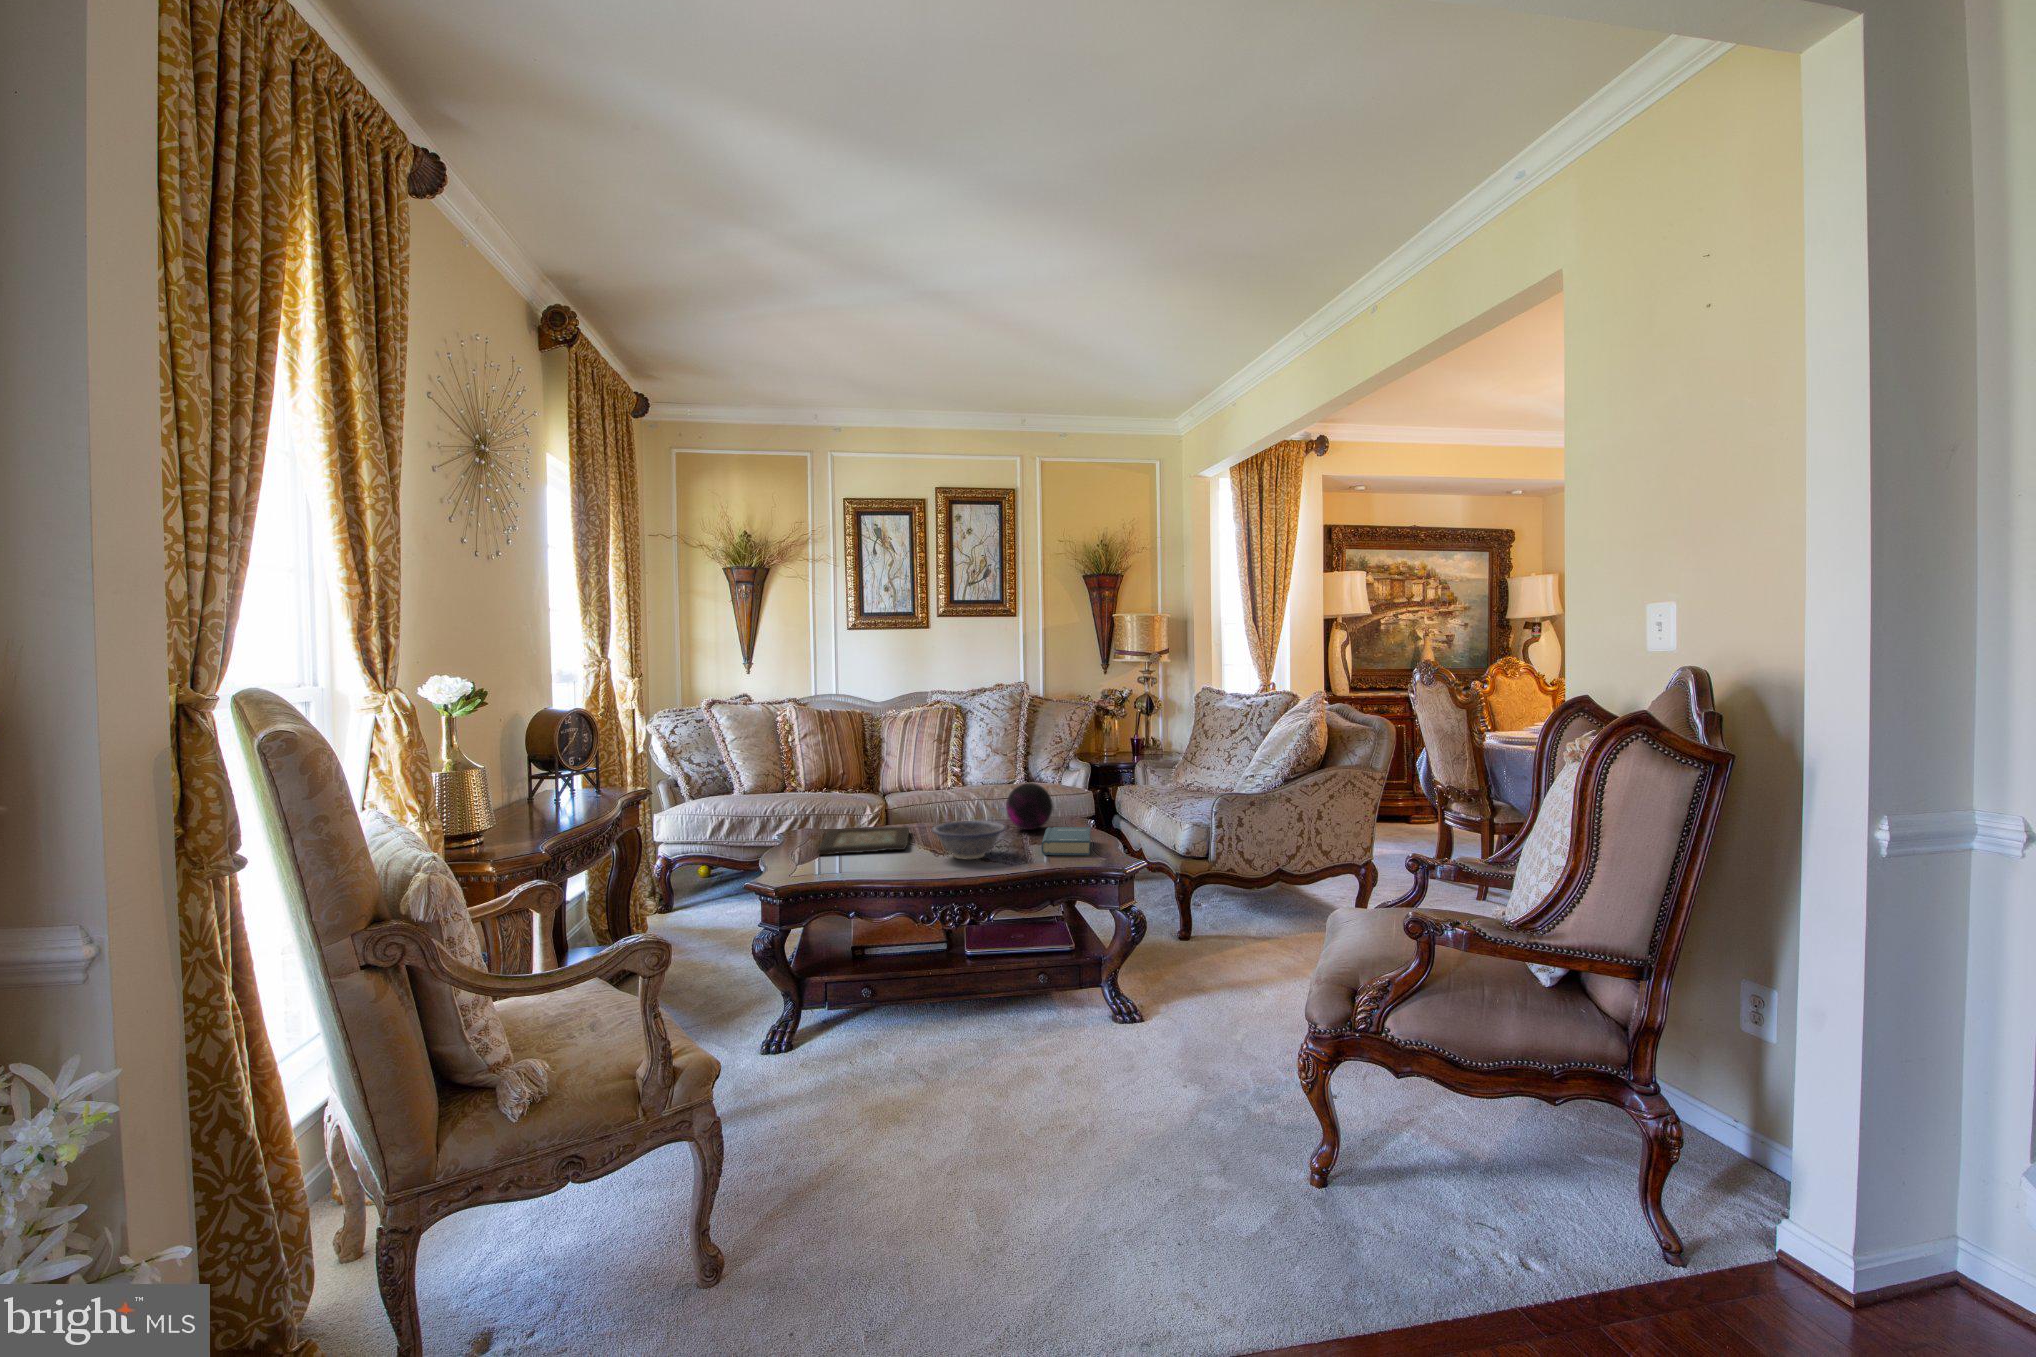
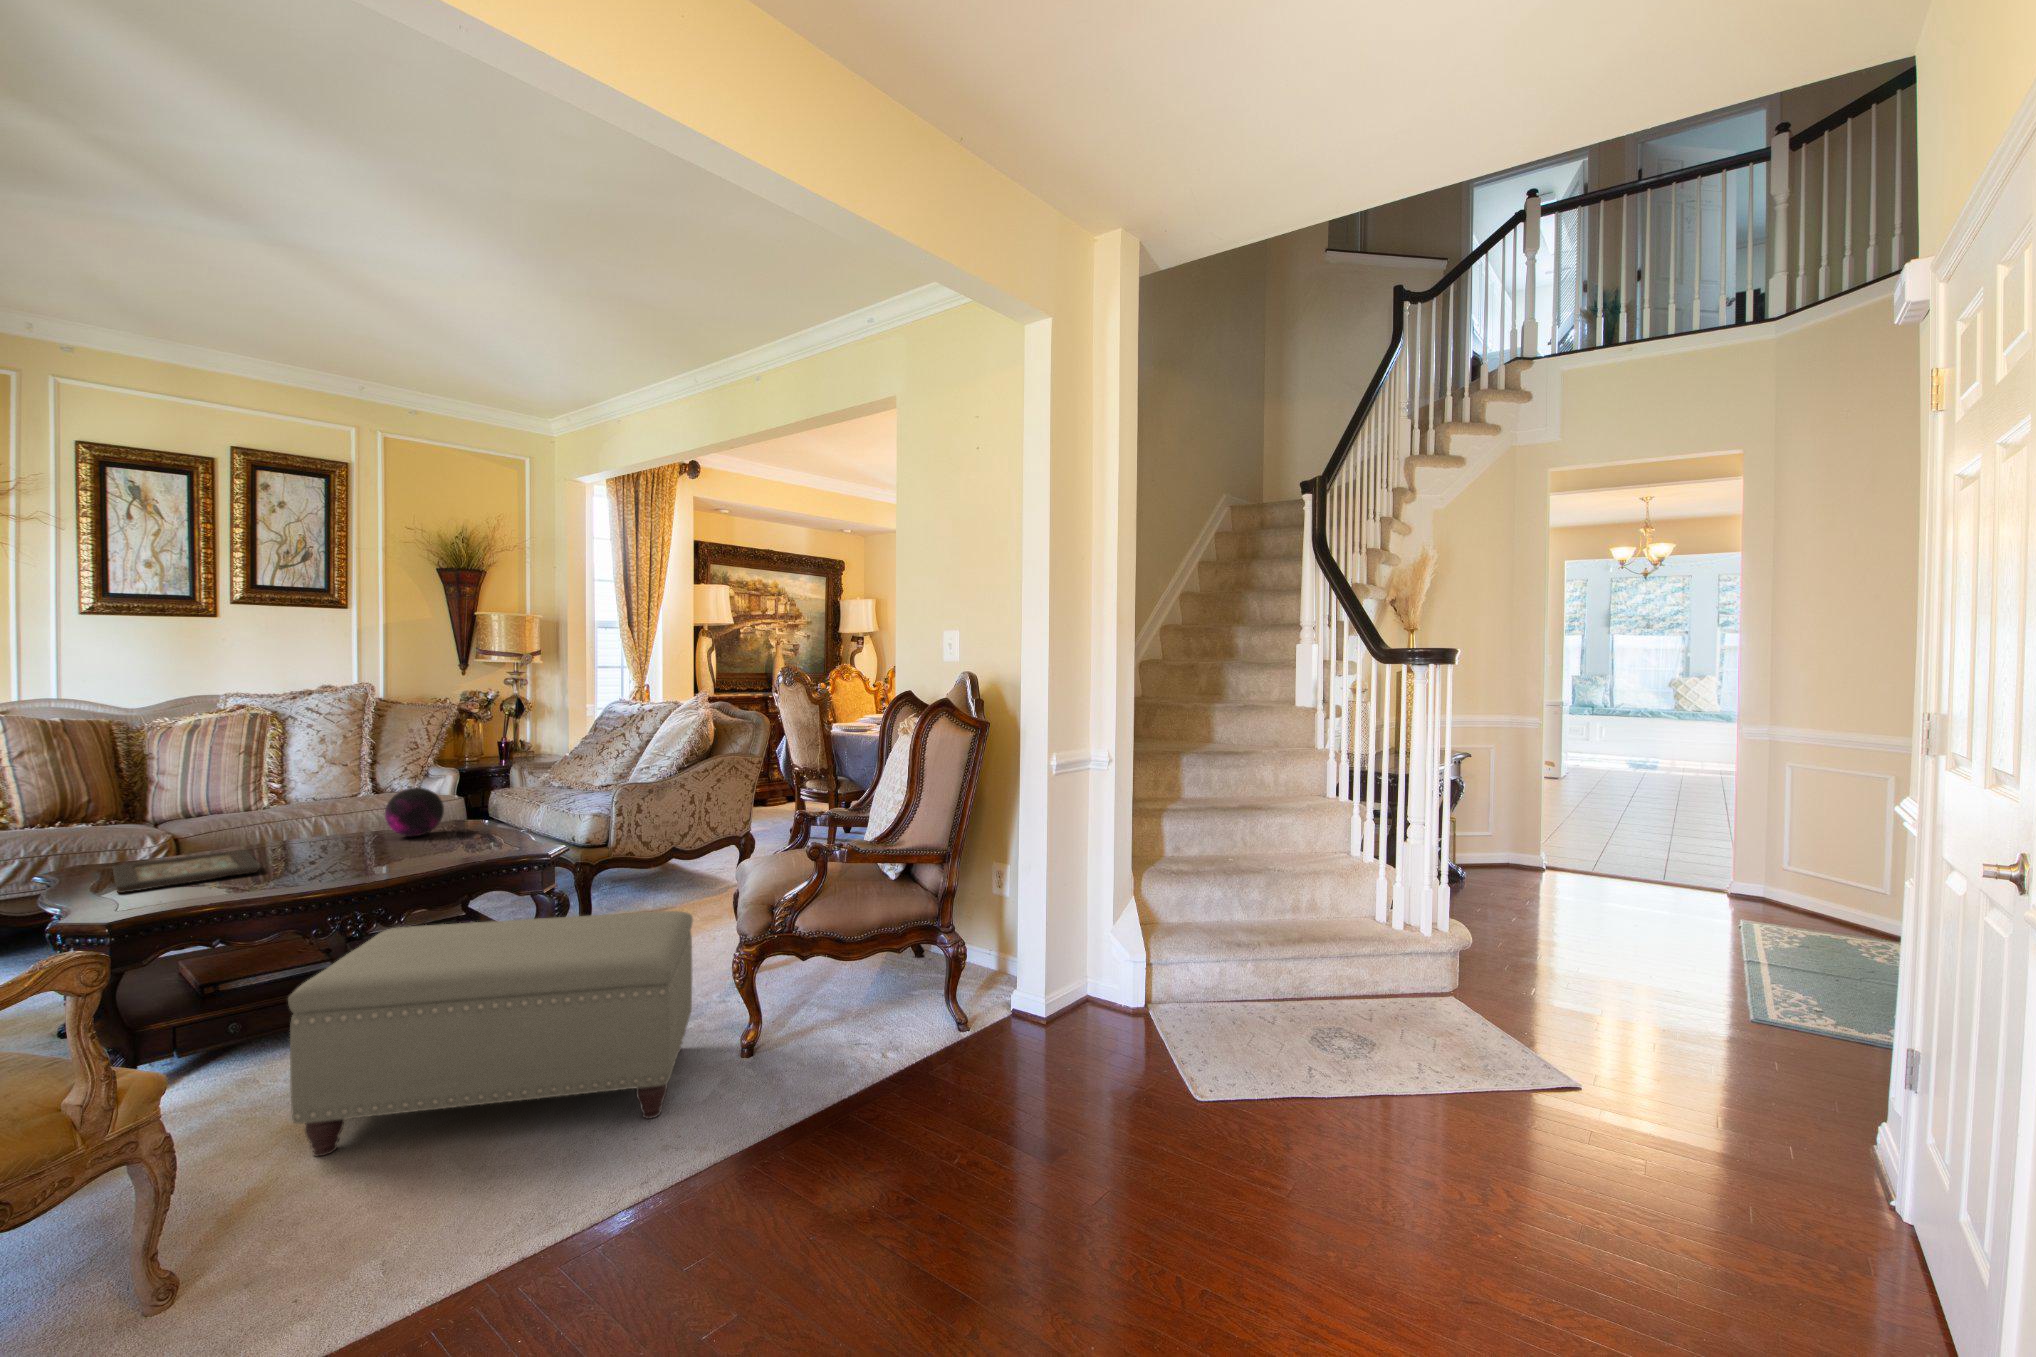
decorative bowl: present [932,821,1006,859] -> none [303,829,404,871]
hardback book: present [1042,827,1091,855] -> none [444,824,503,855]
ottoman: none [864,928,1254,1236] -> present [288,911,693,1156]

